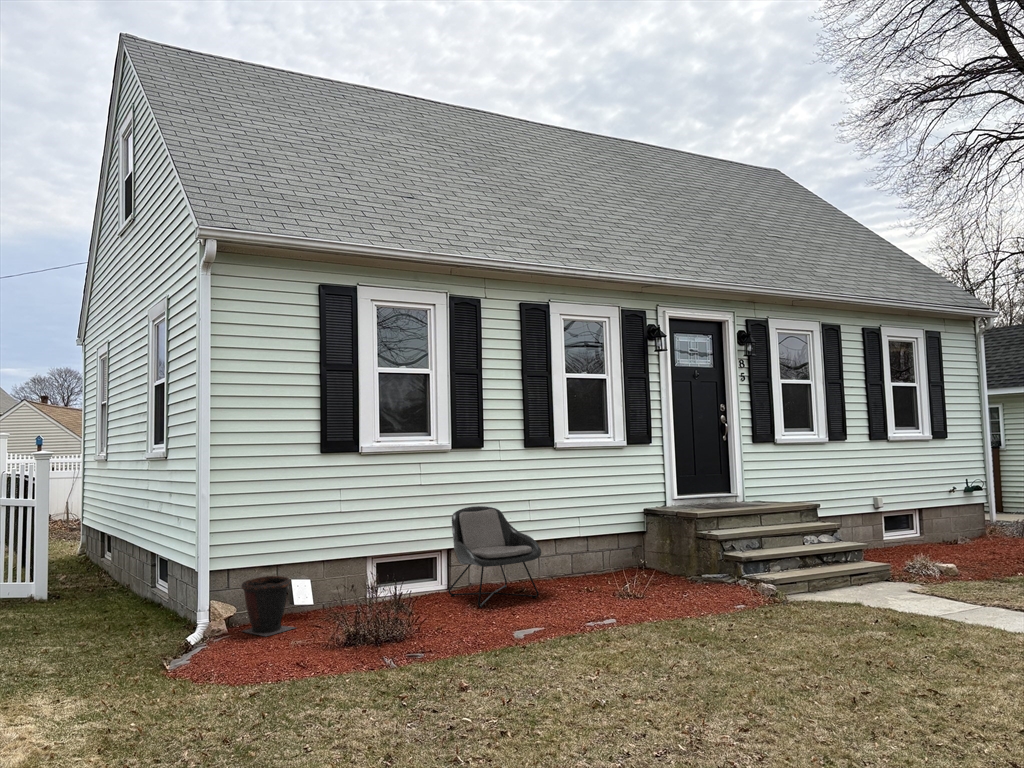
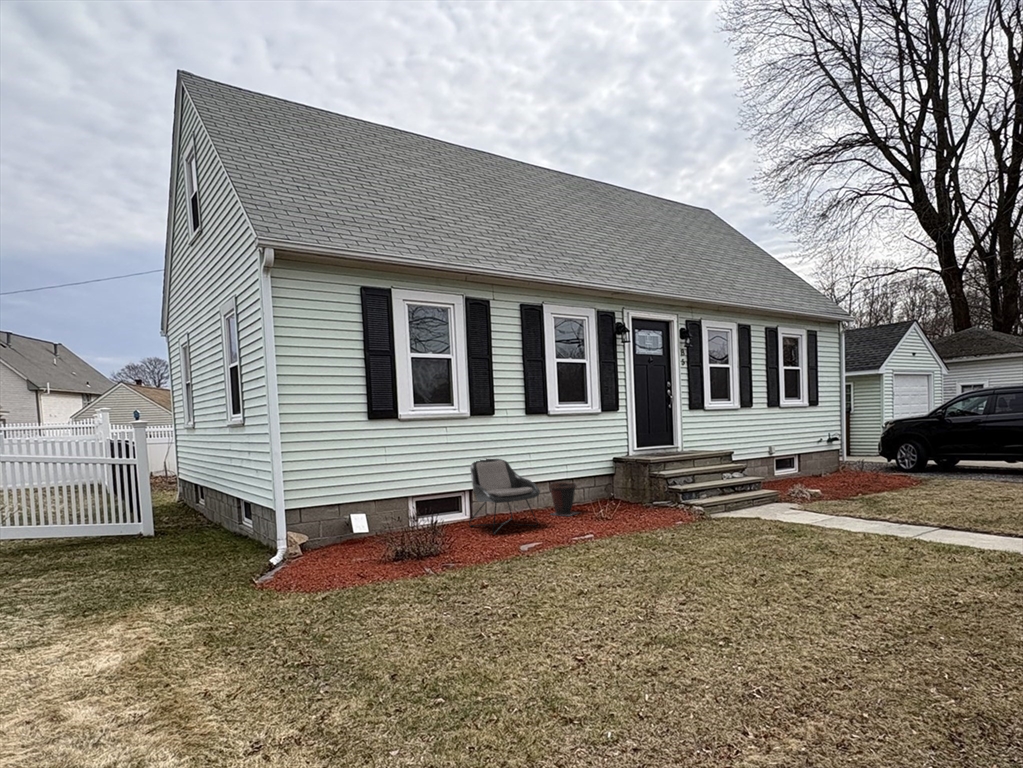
bucket: present [241,576,295,636] -> present [549,482,578,516]

